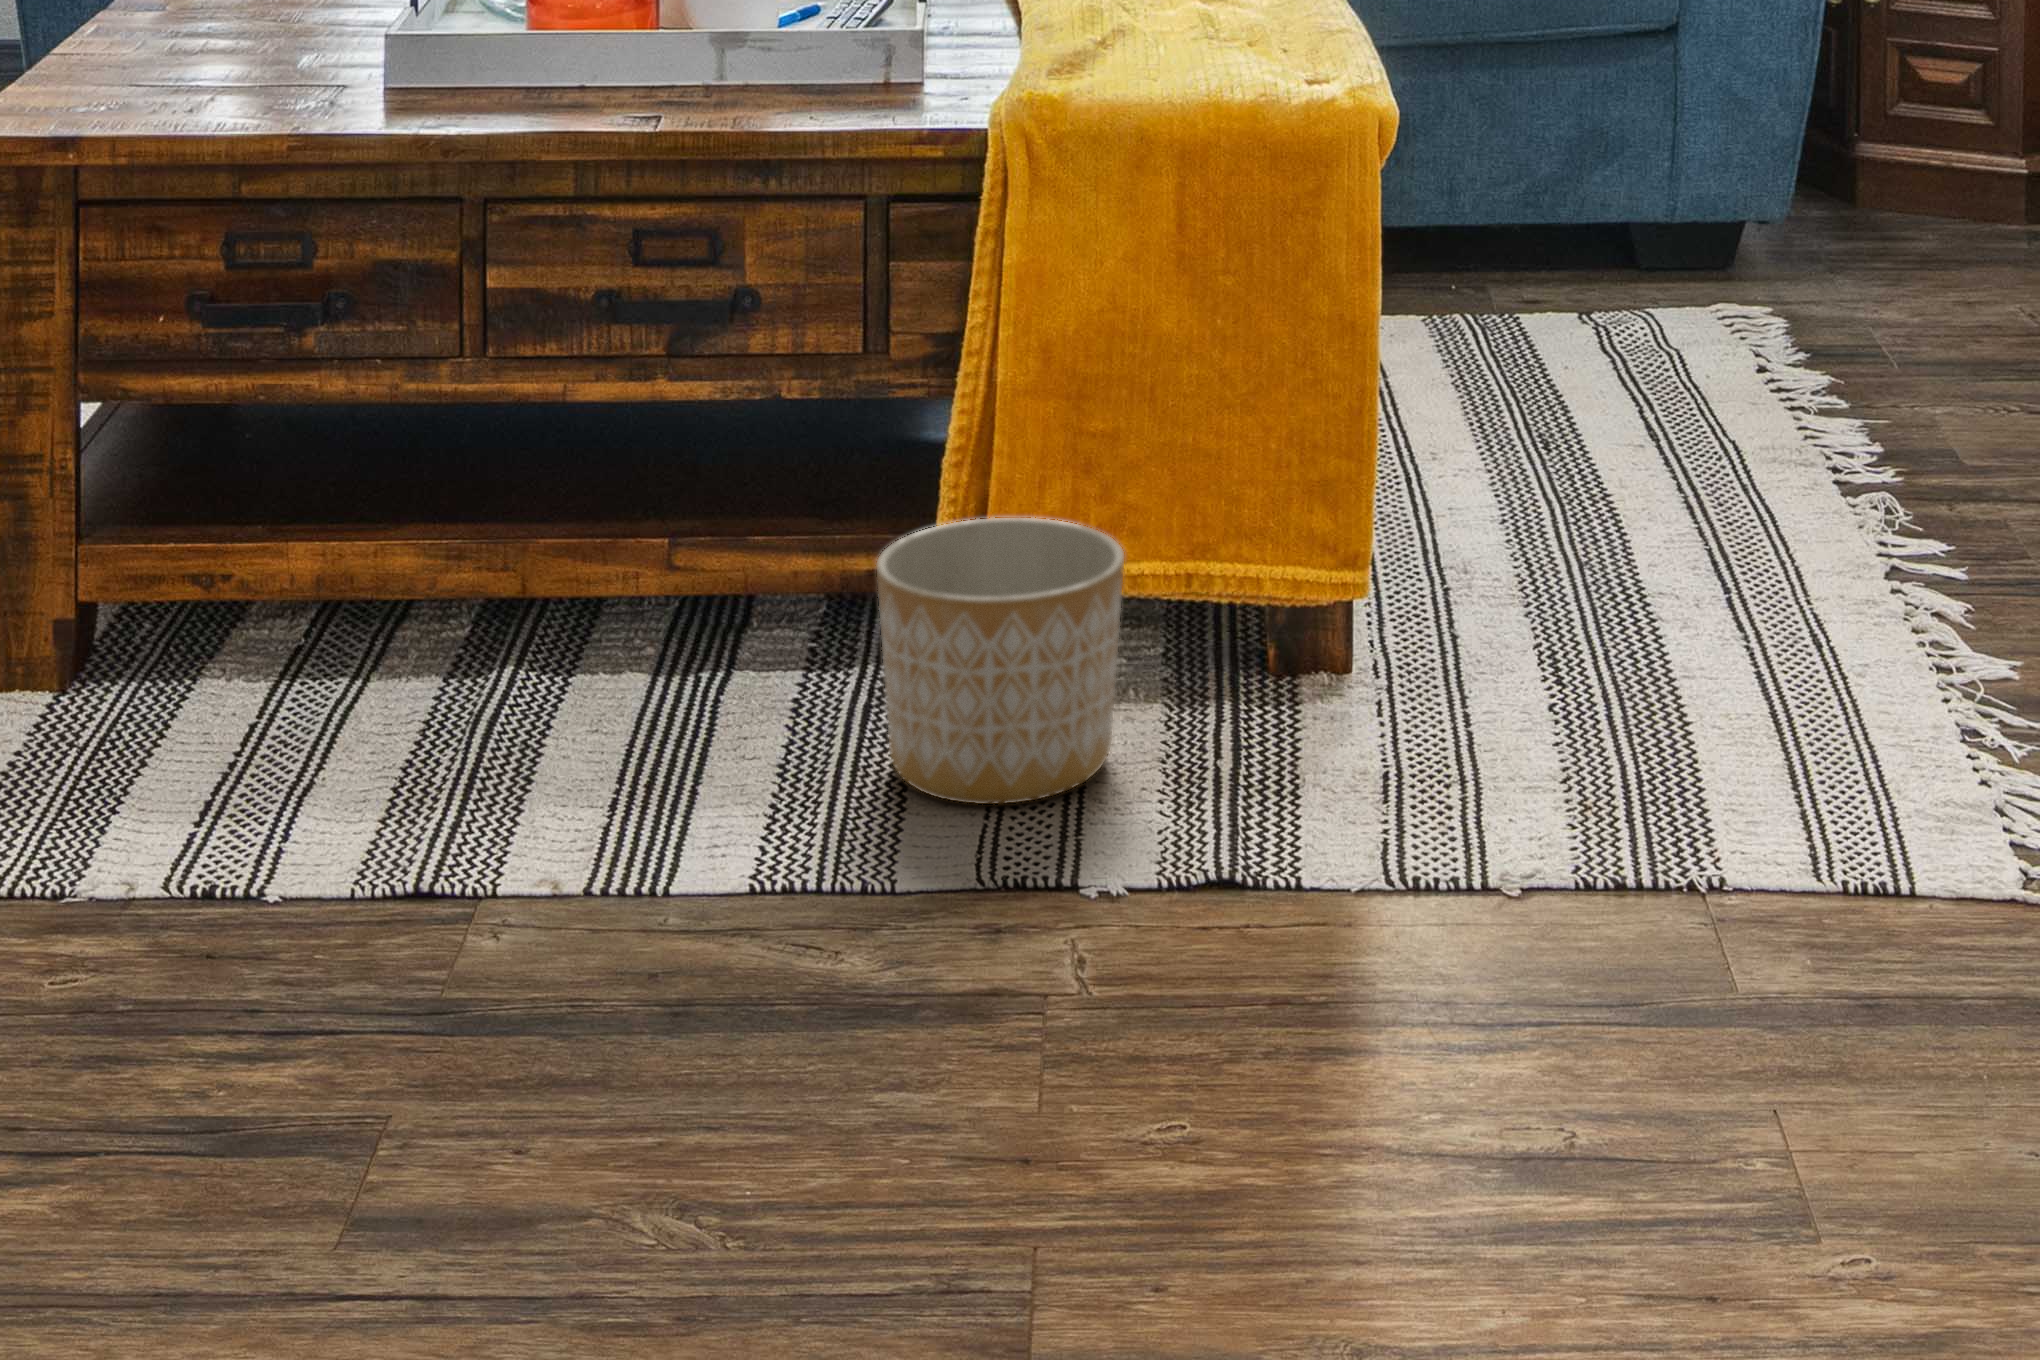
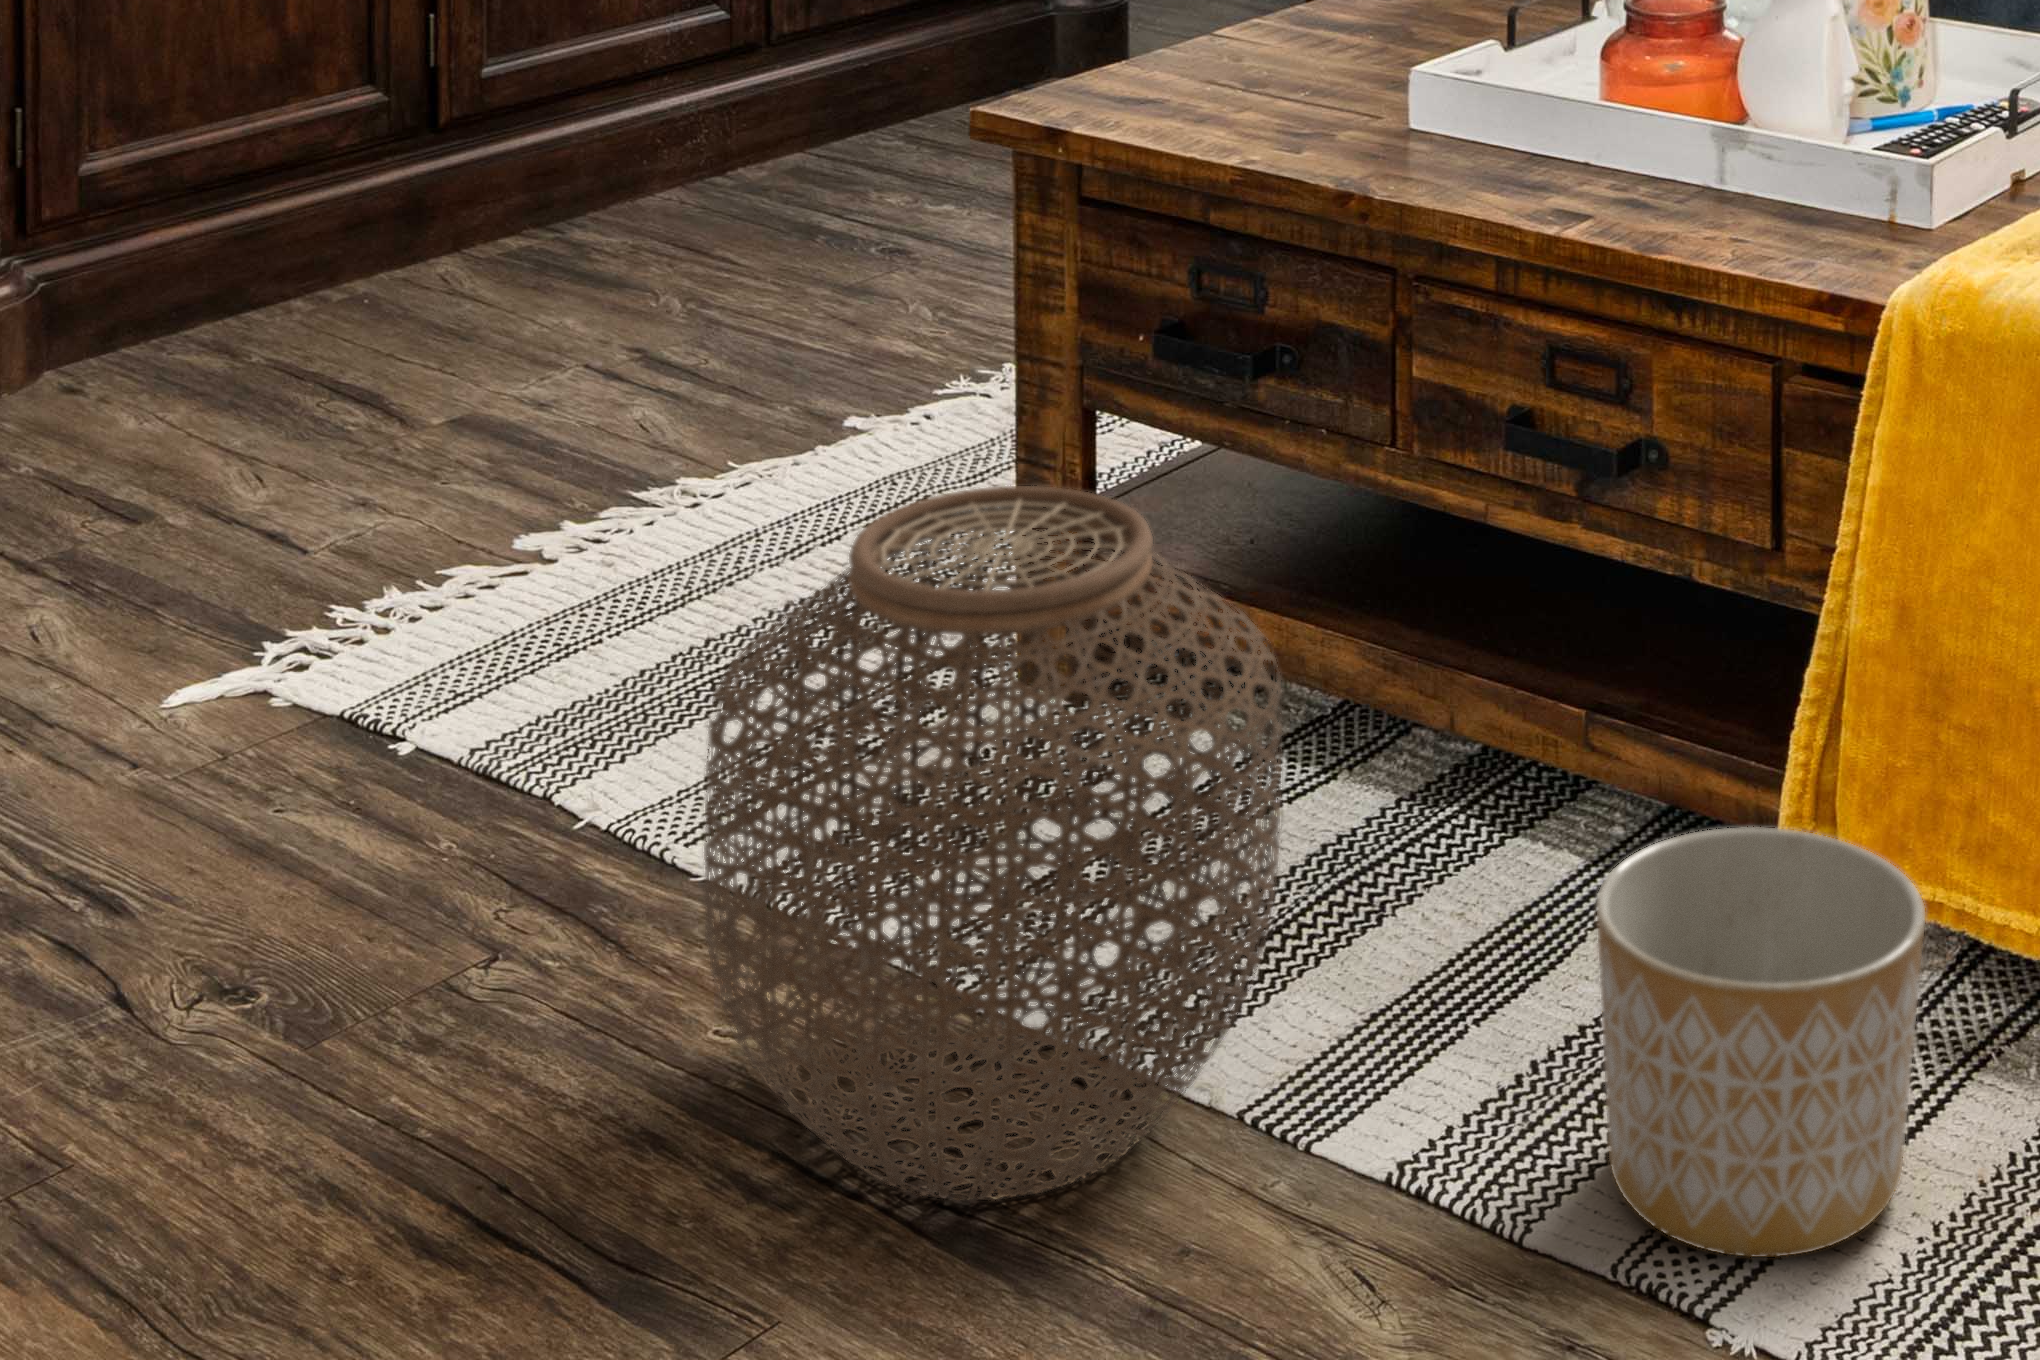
woven basket: none [166,372,650,941] -> present [704,486,1282,1200]

